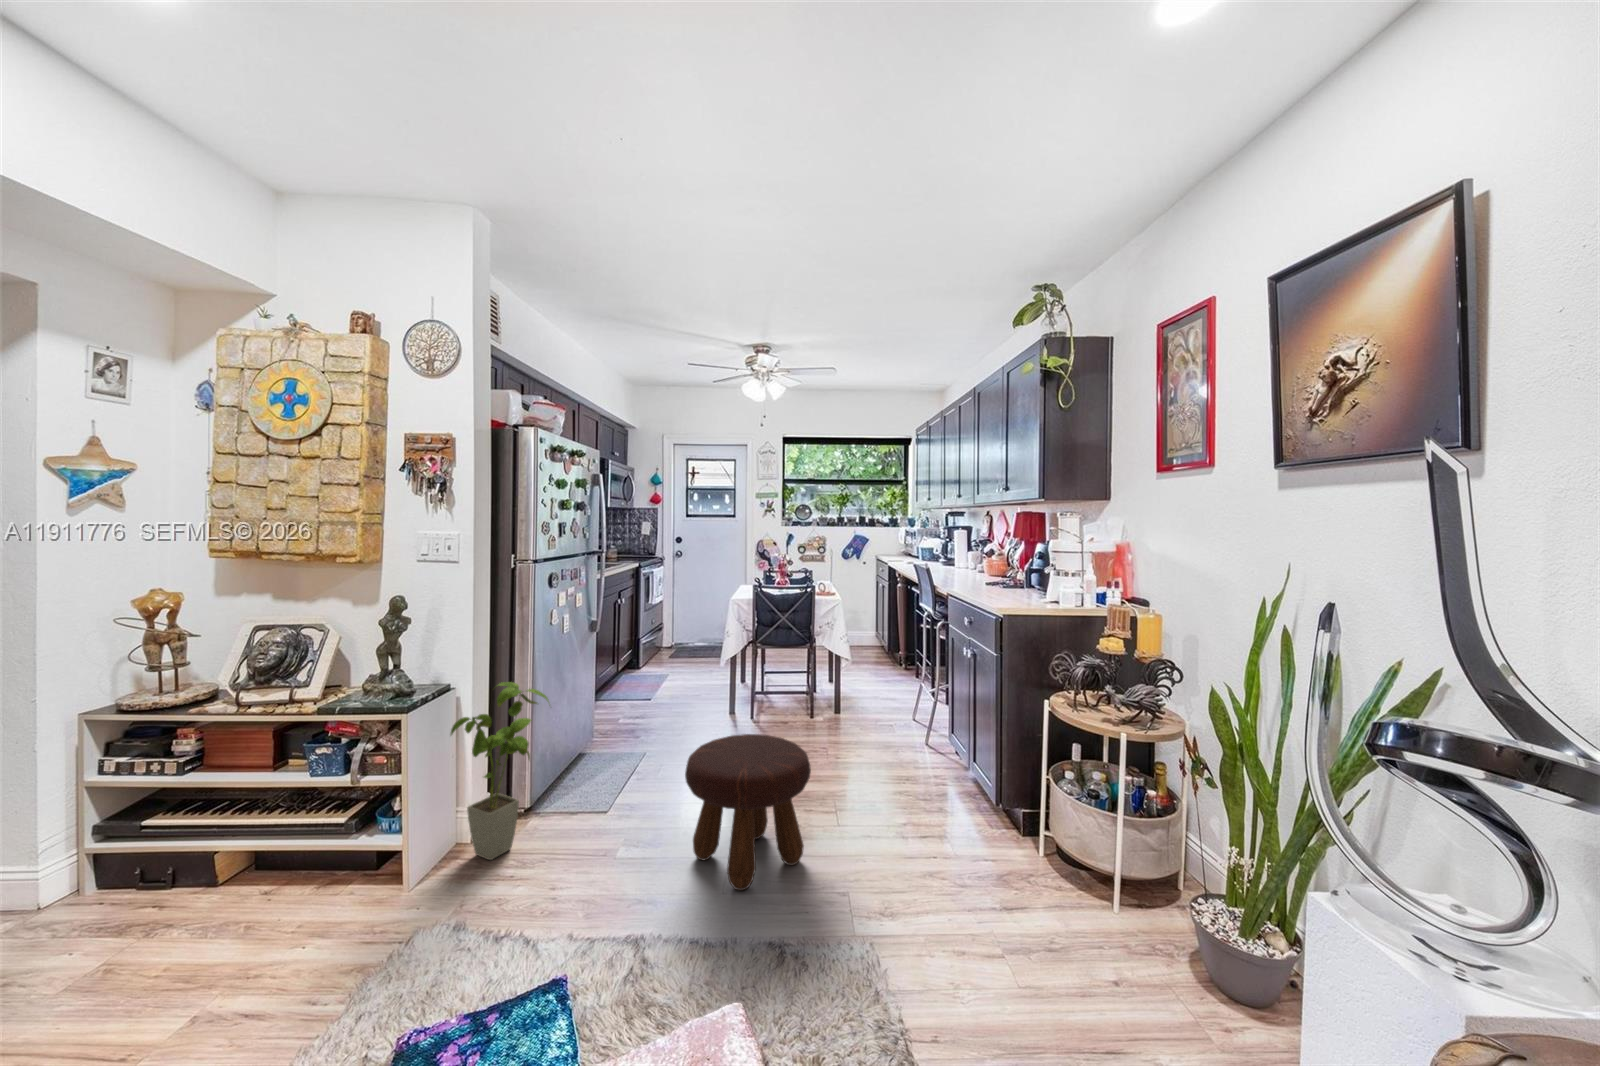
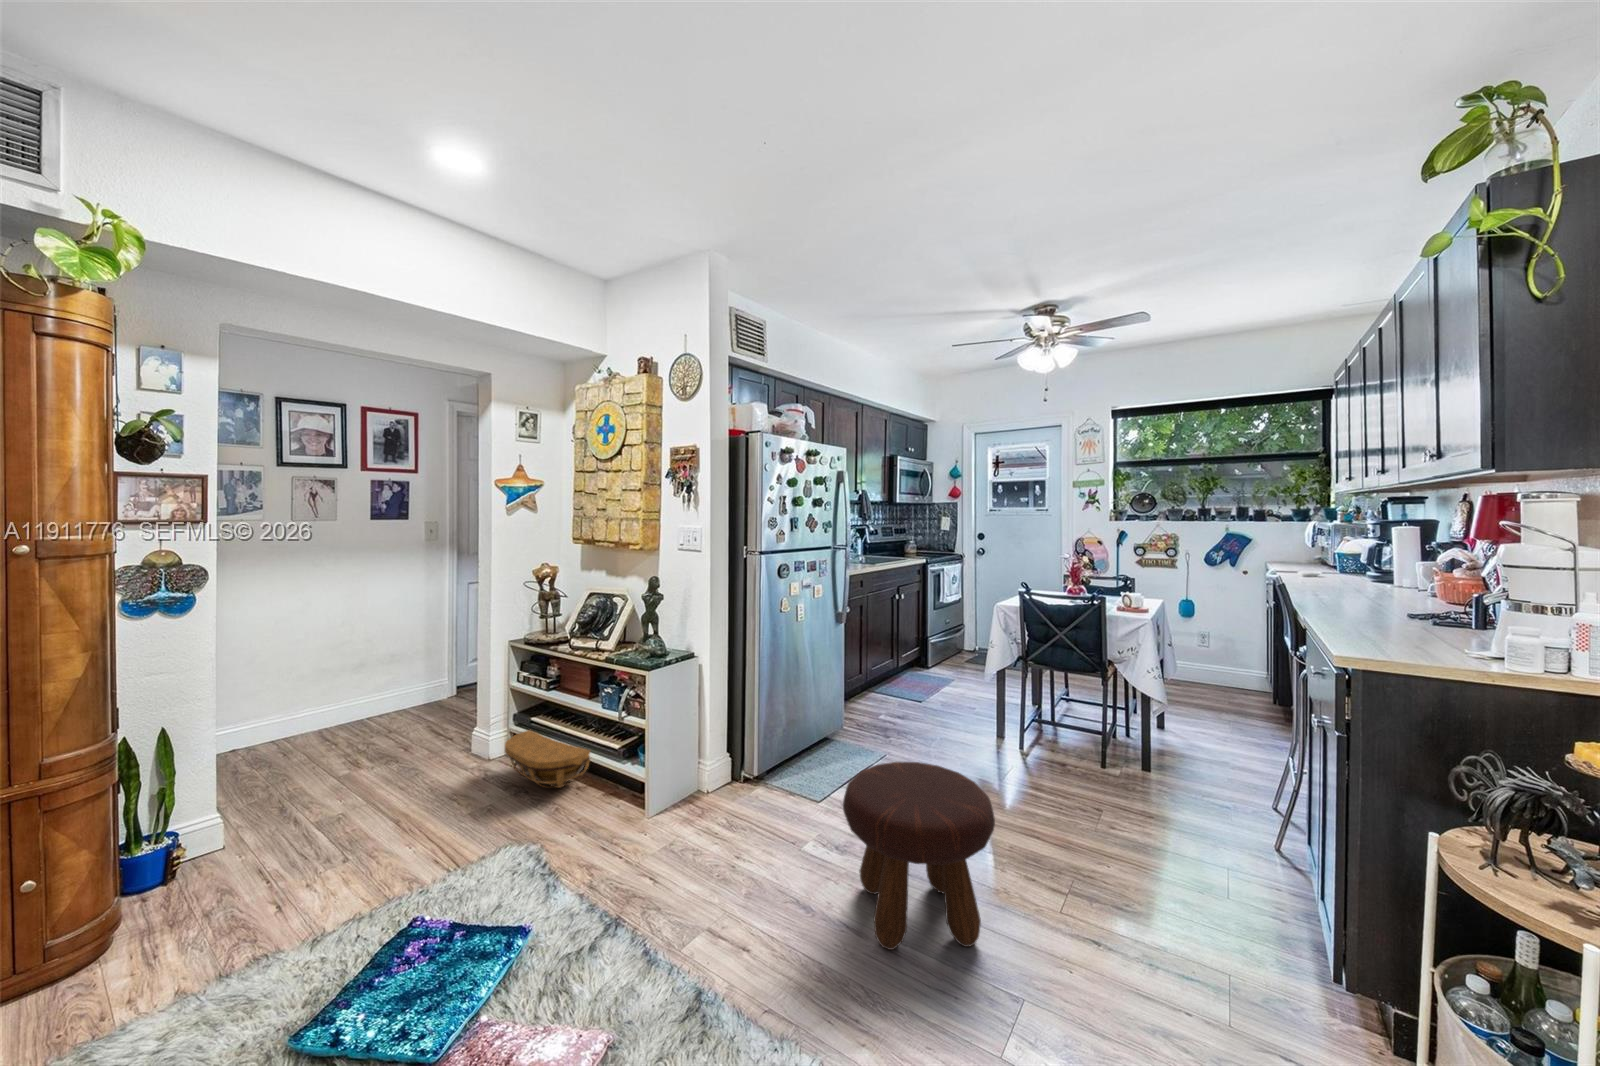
house plant: present [451,682,549,860] -> none [680,661,755,816]
basket: none [98,822,290,911] -> present [505,730,590,788]

